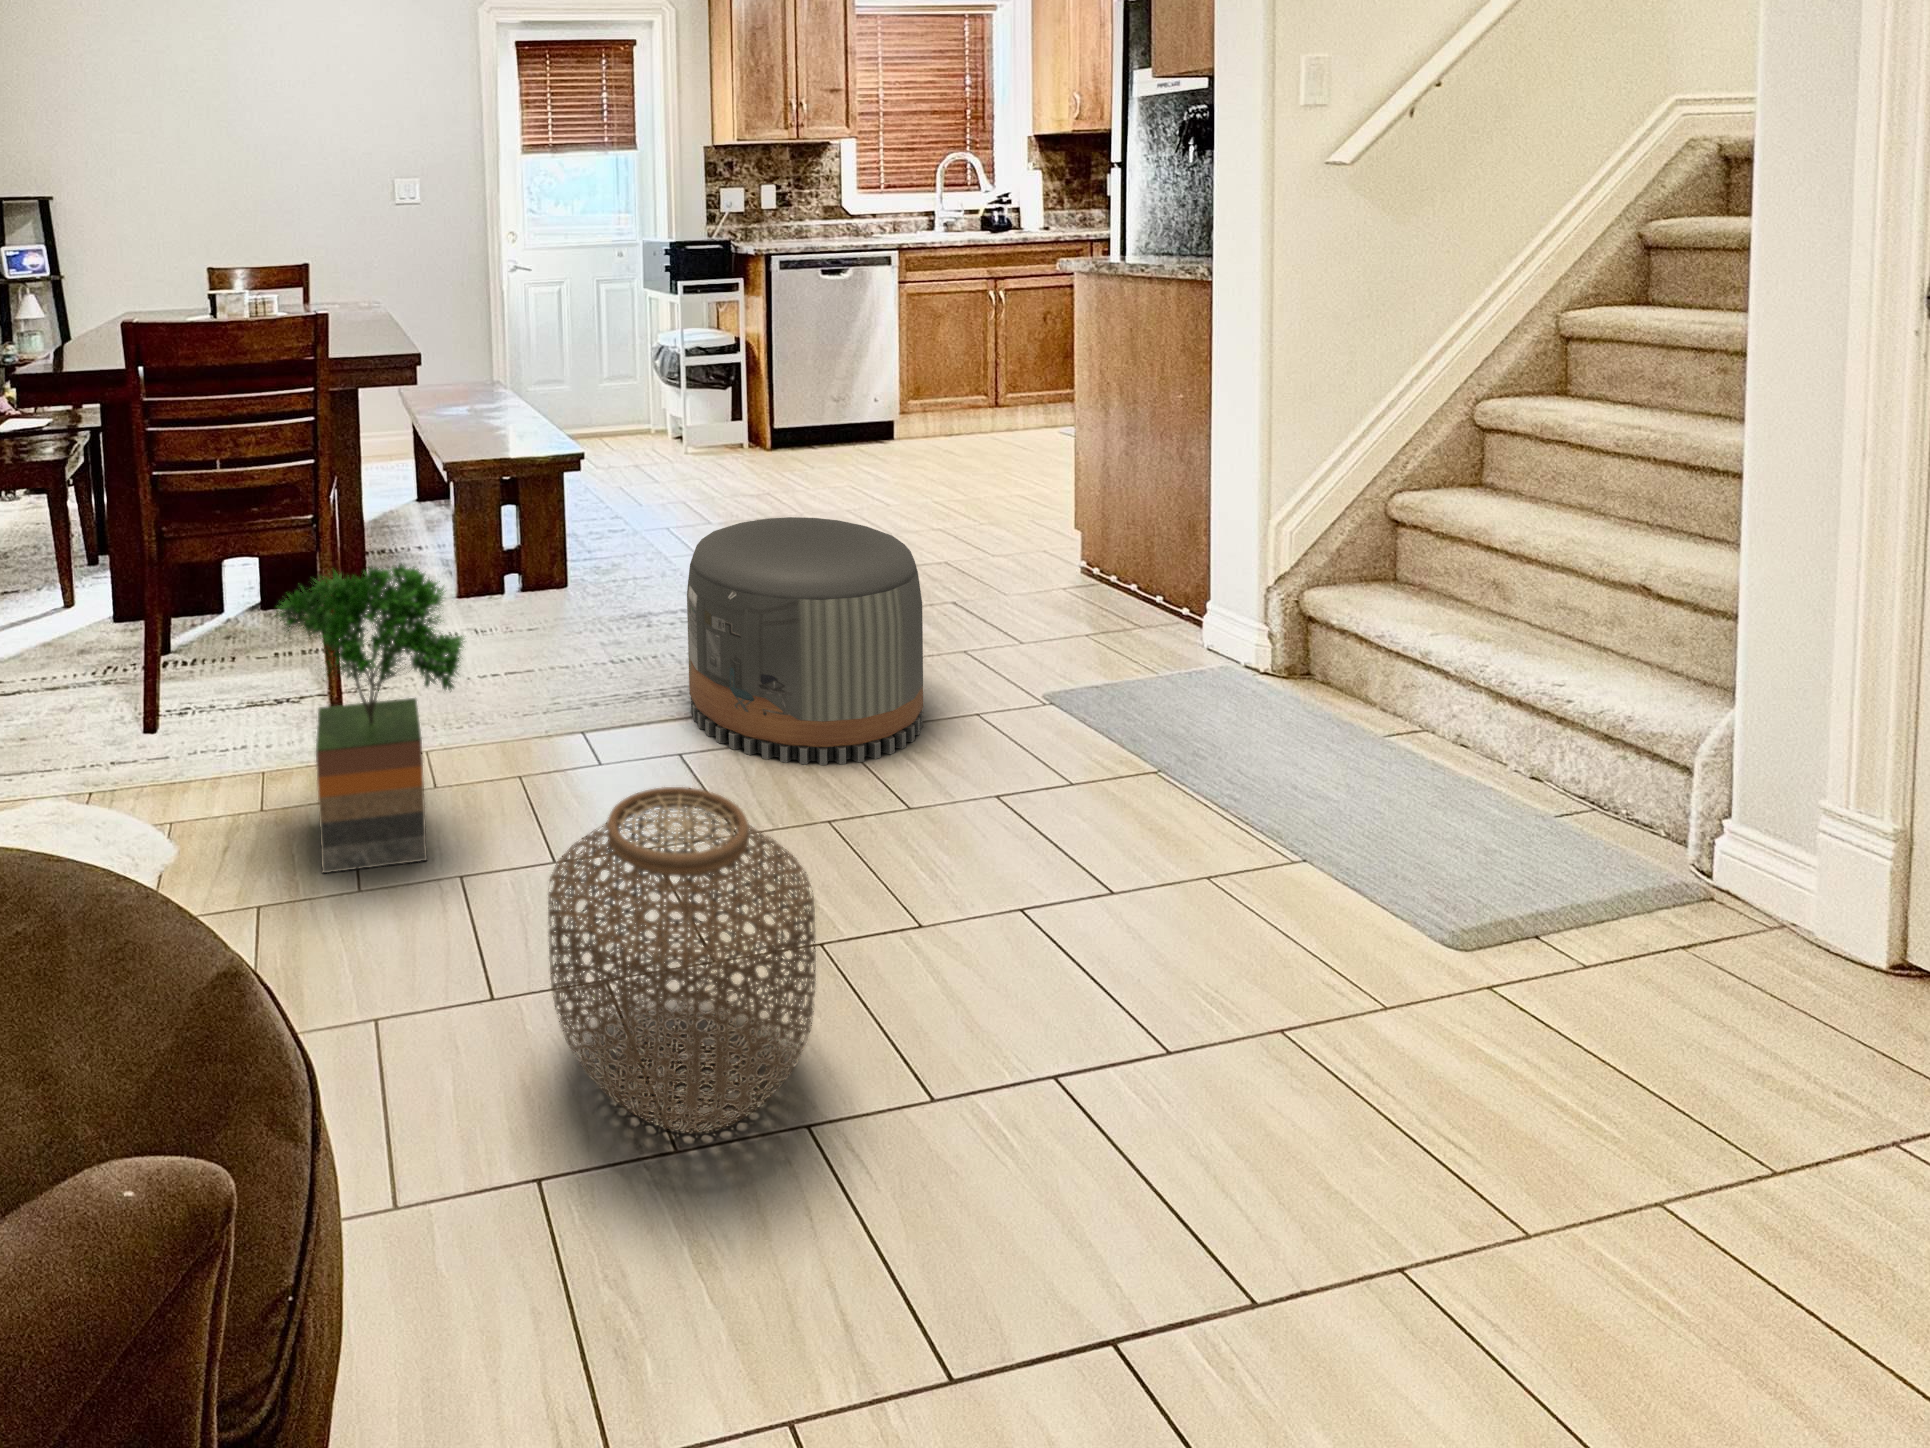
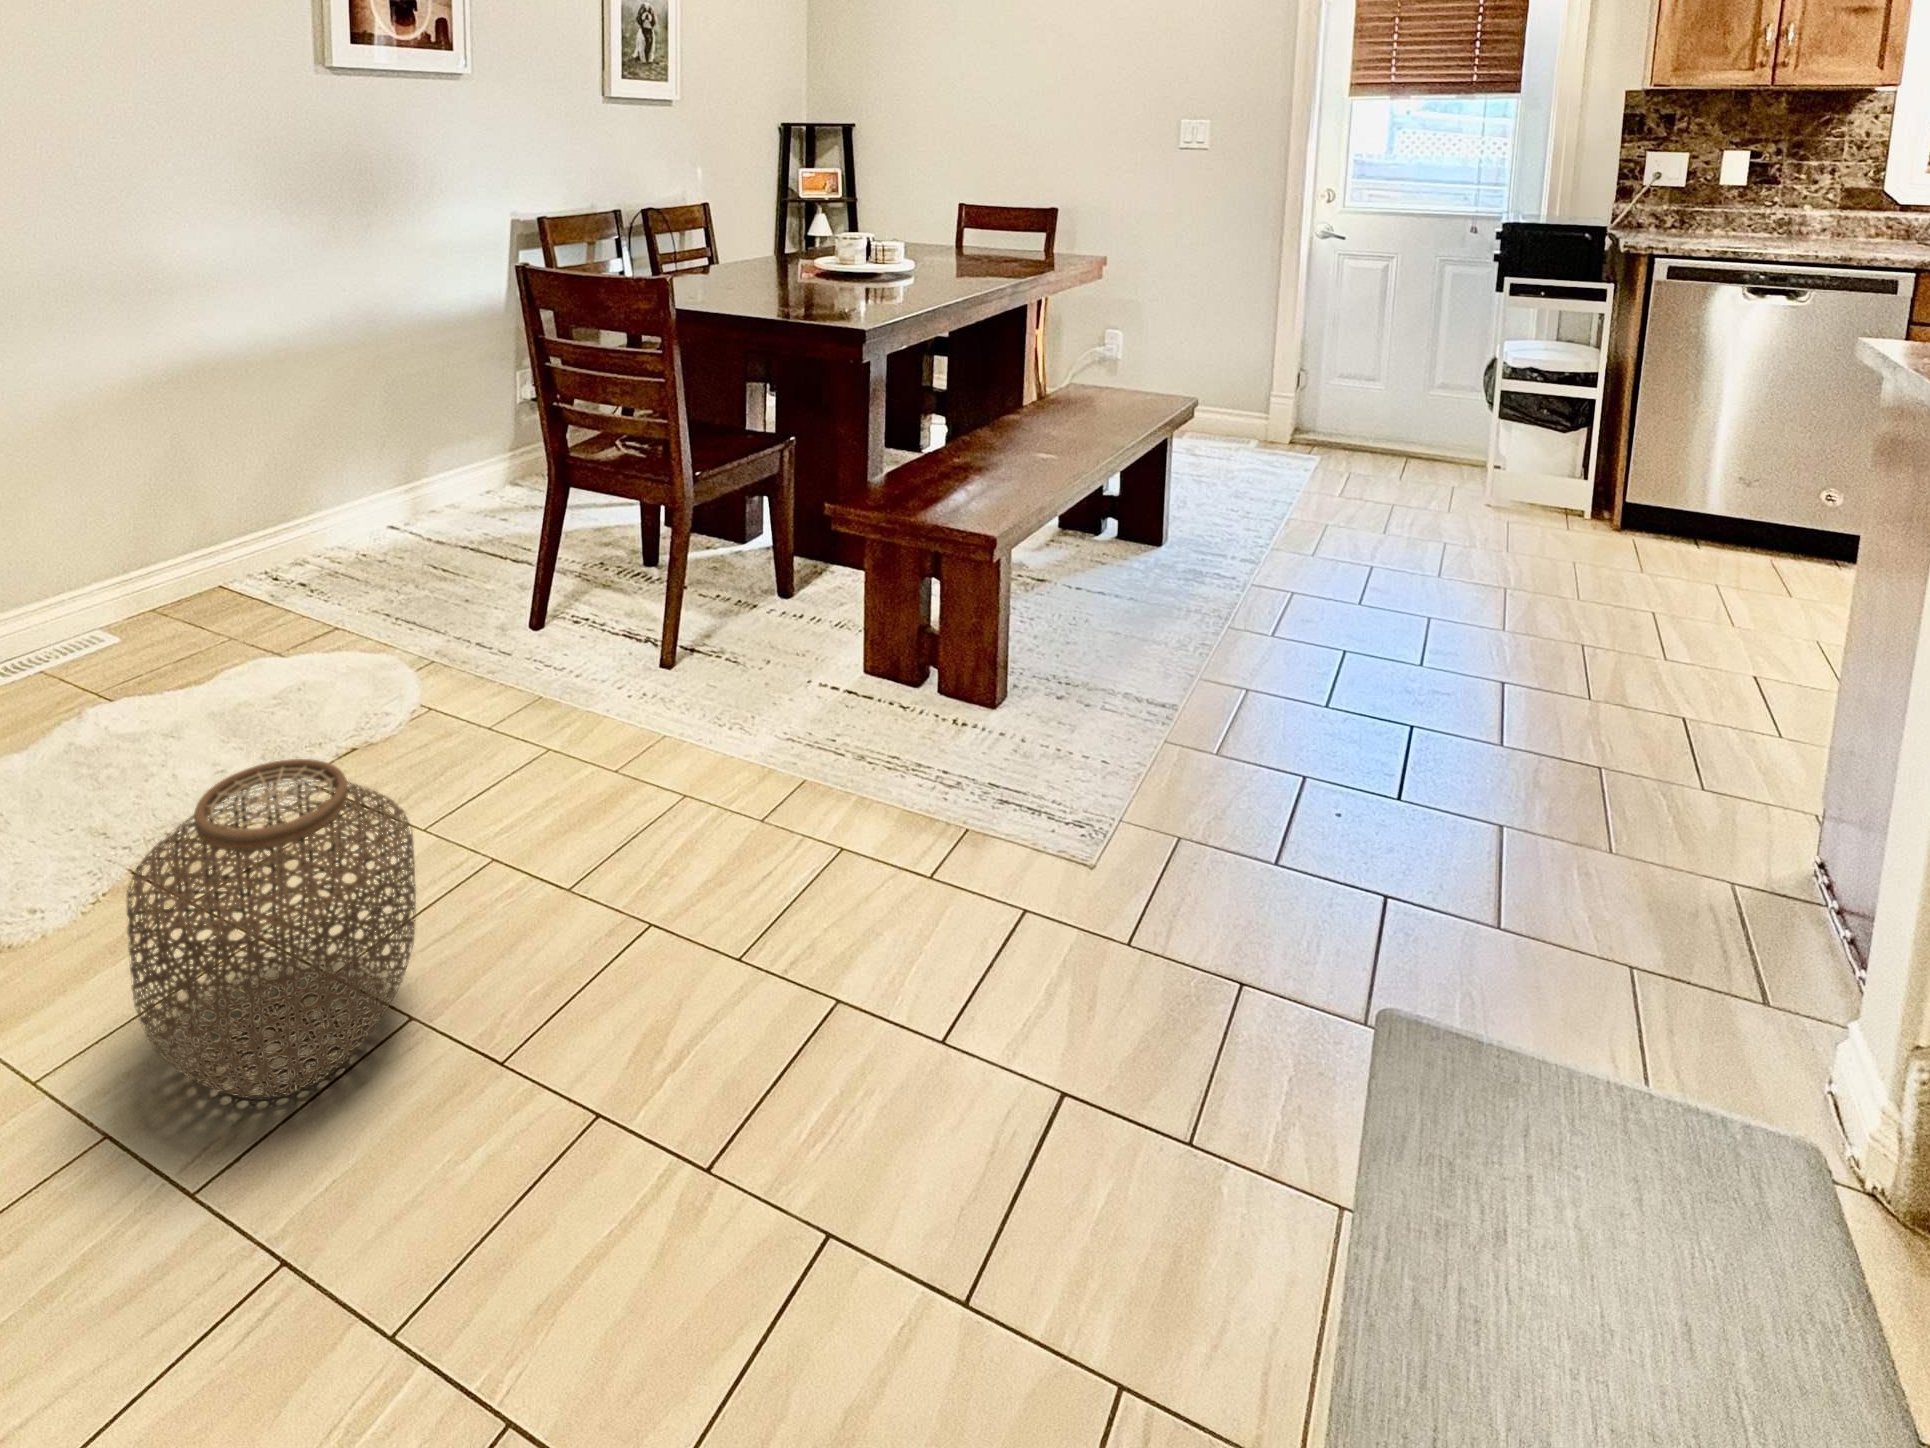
pouf: present [687,517,923,765] -> none [866,573,1161,913]
potted tree: present [278,564,464,873] -> none [406,492,590,776]

